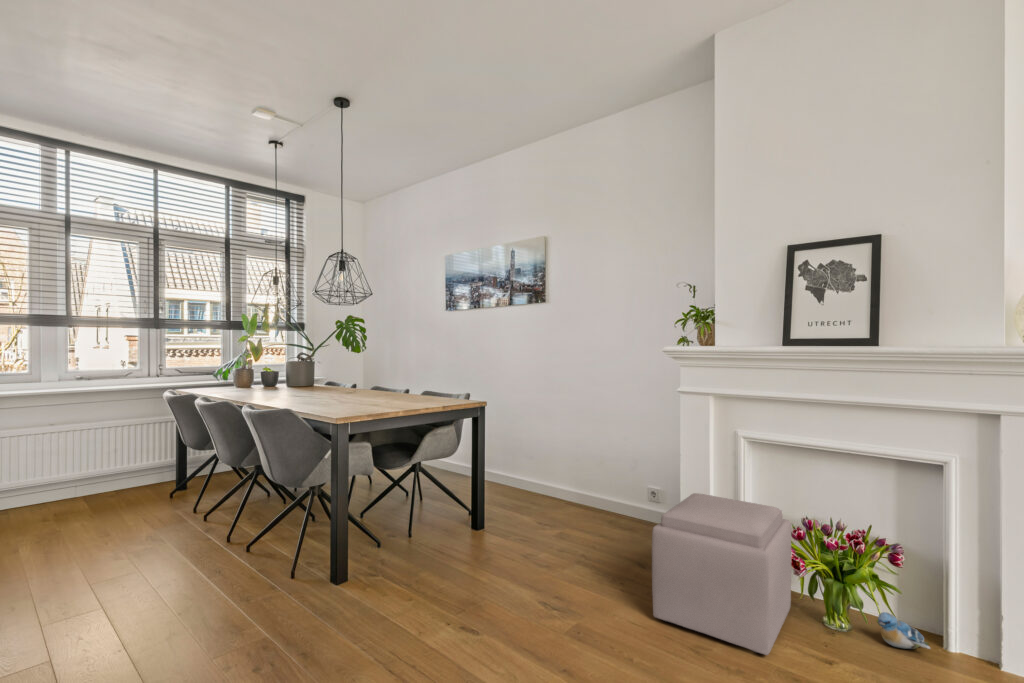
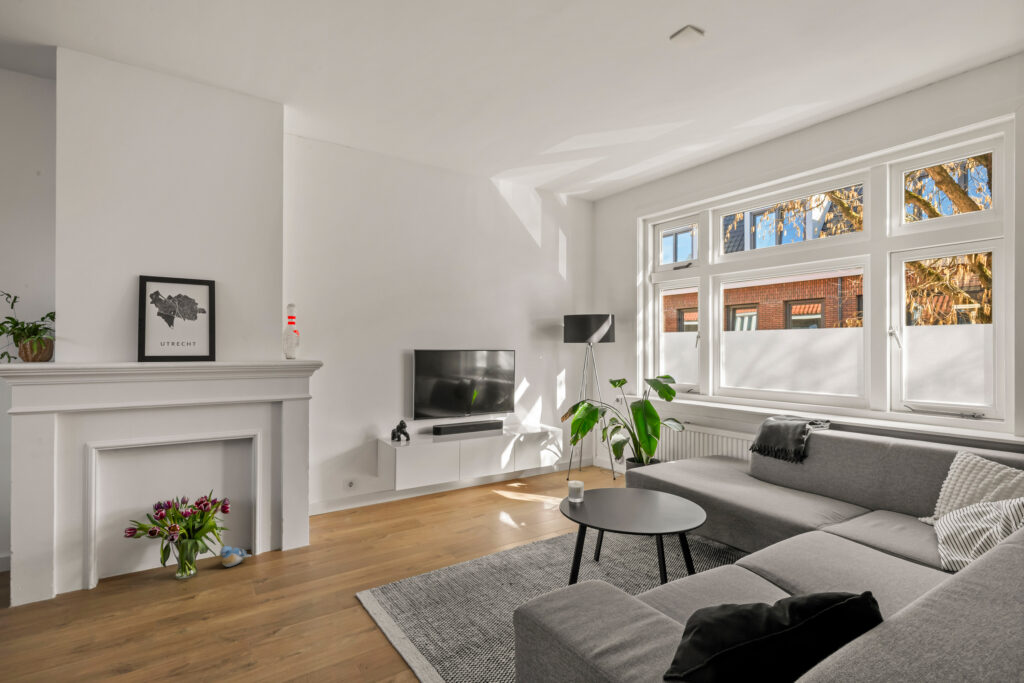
ottoman: present [652,493,791,655] -> none [23,500,160,650]

